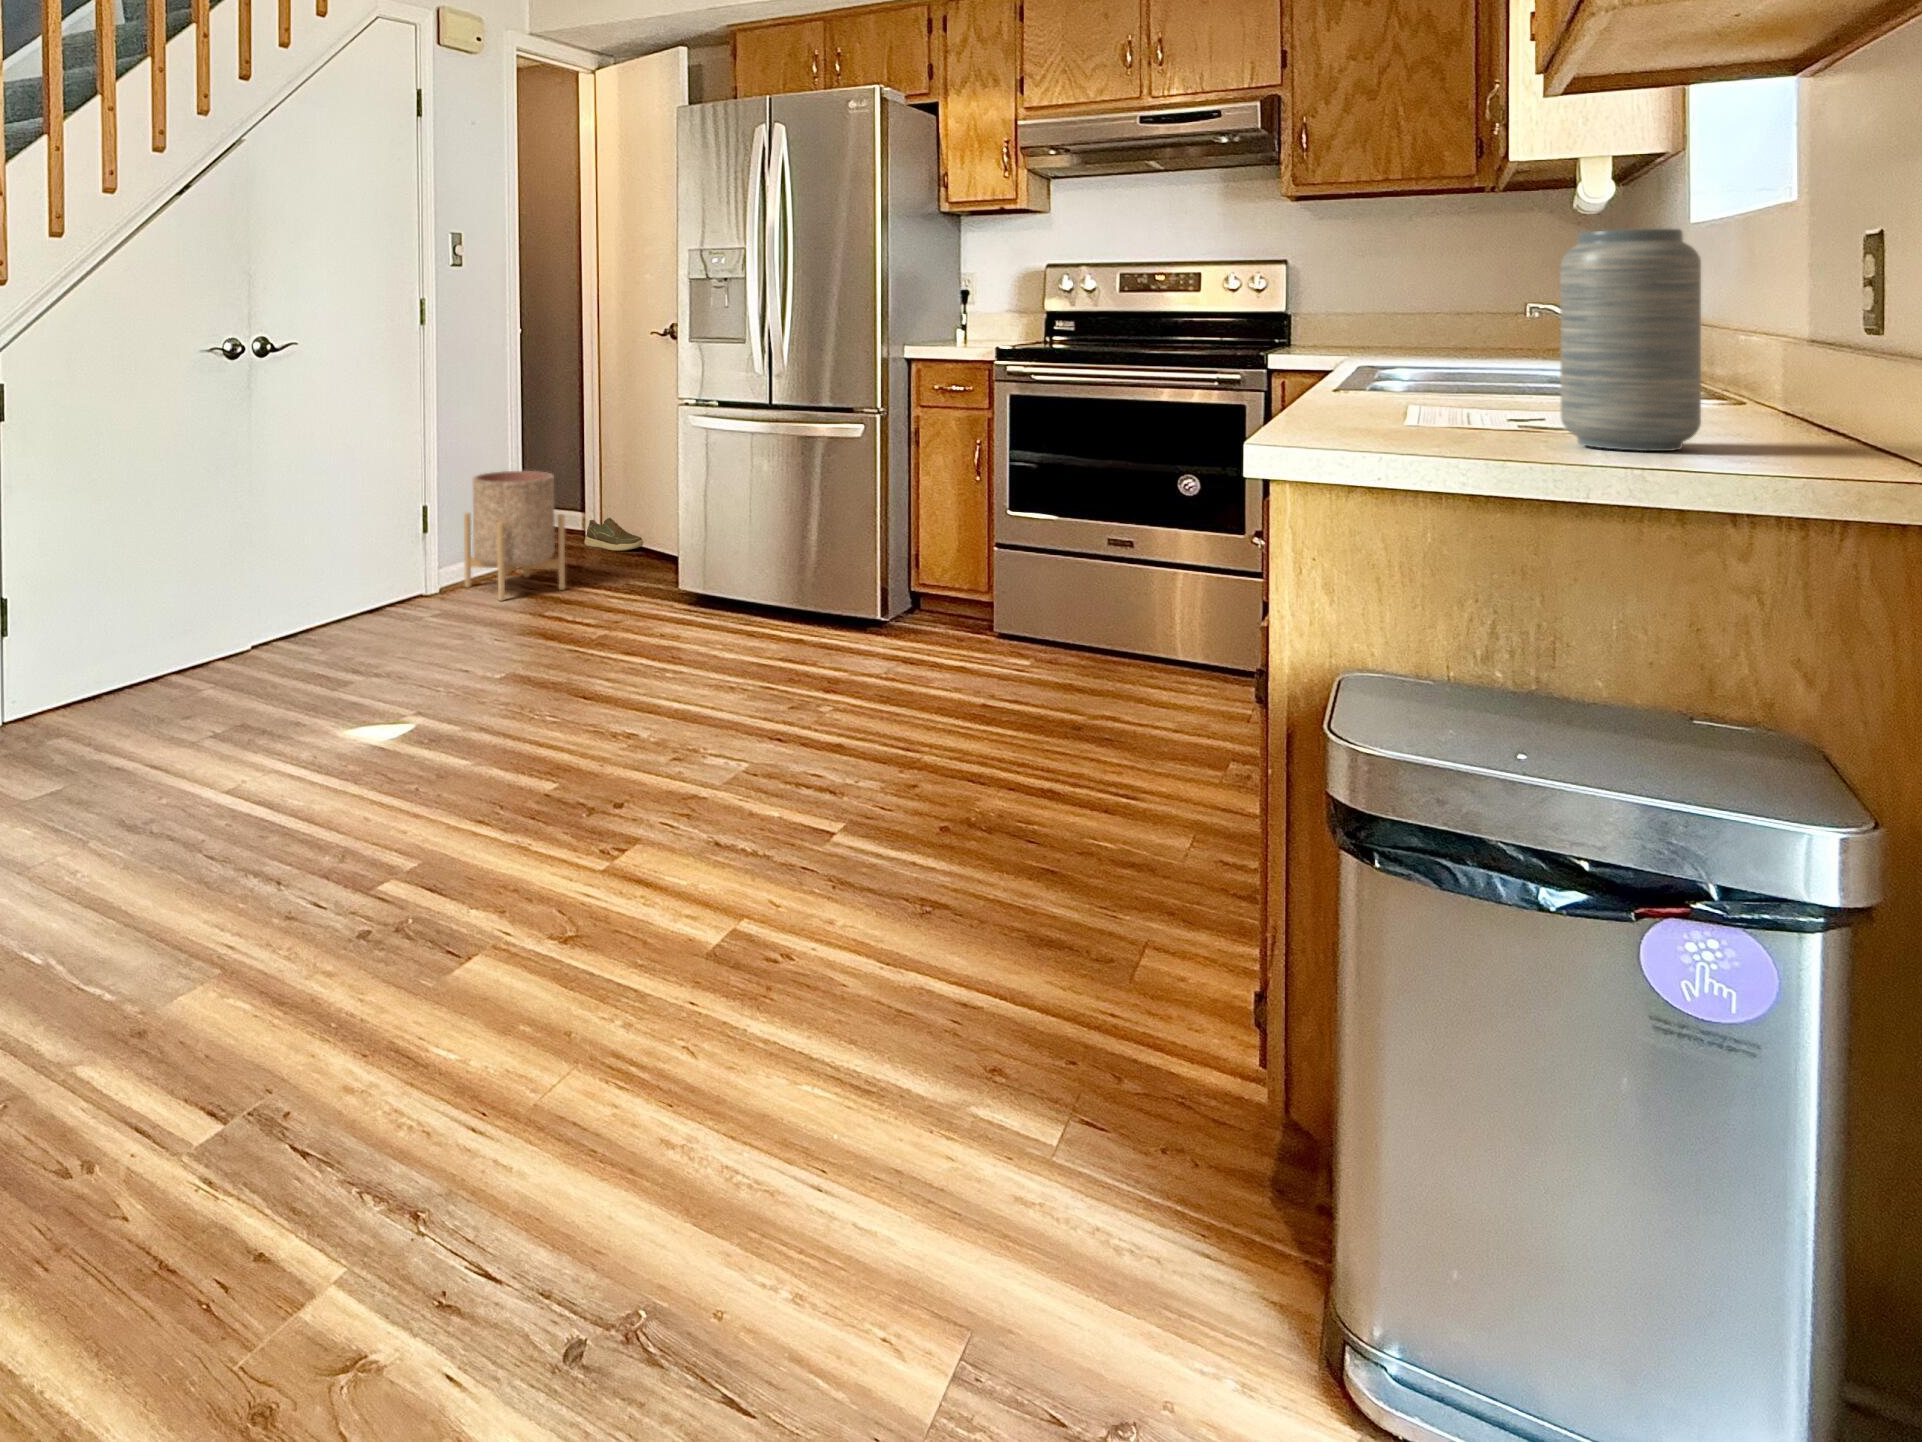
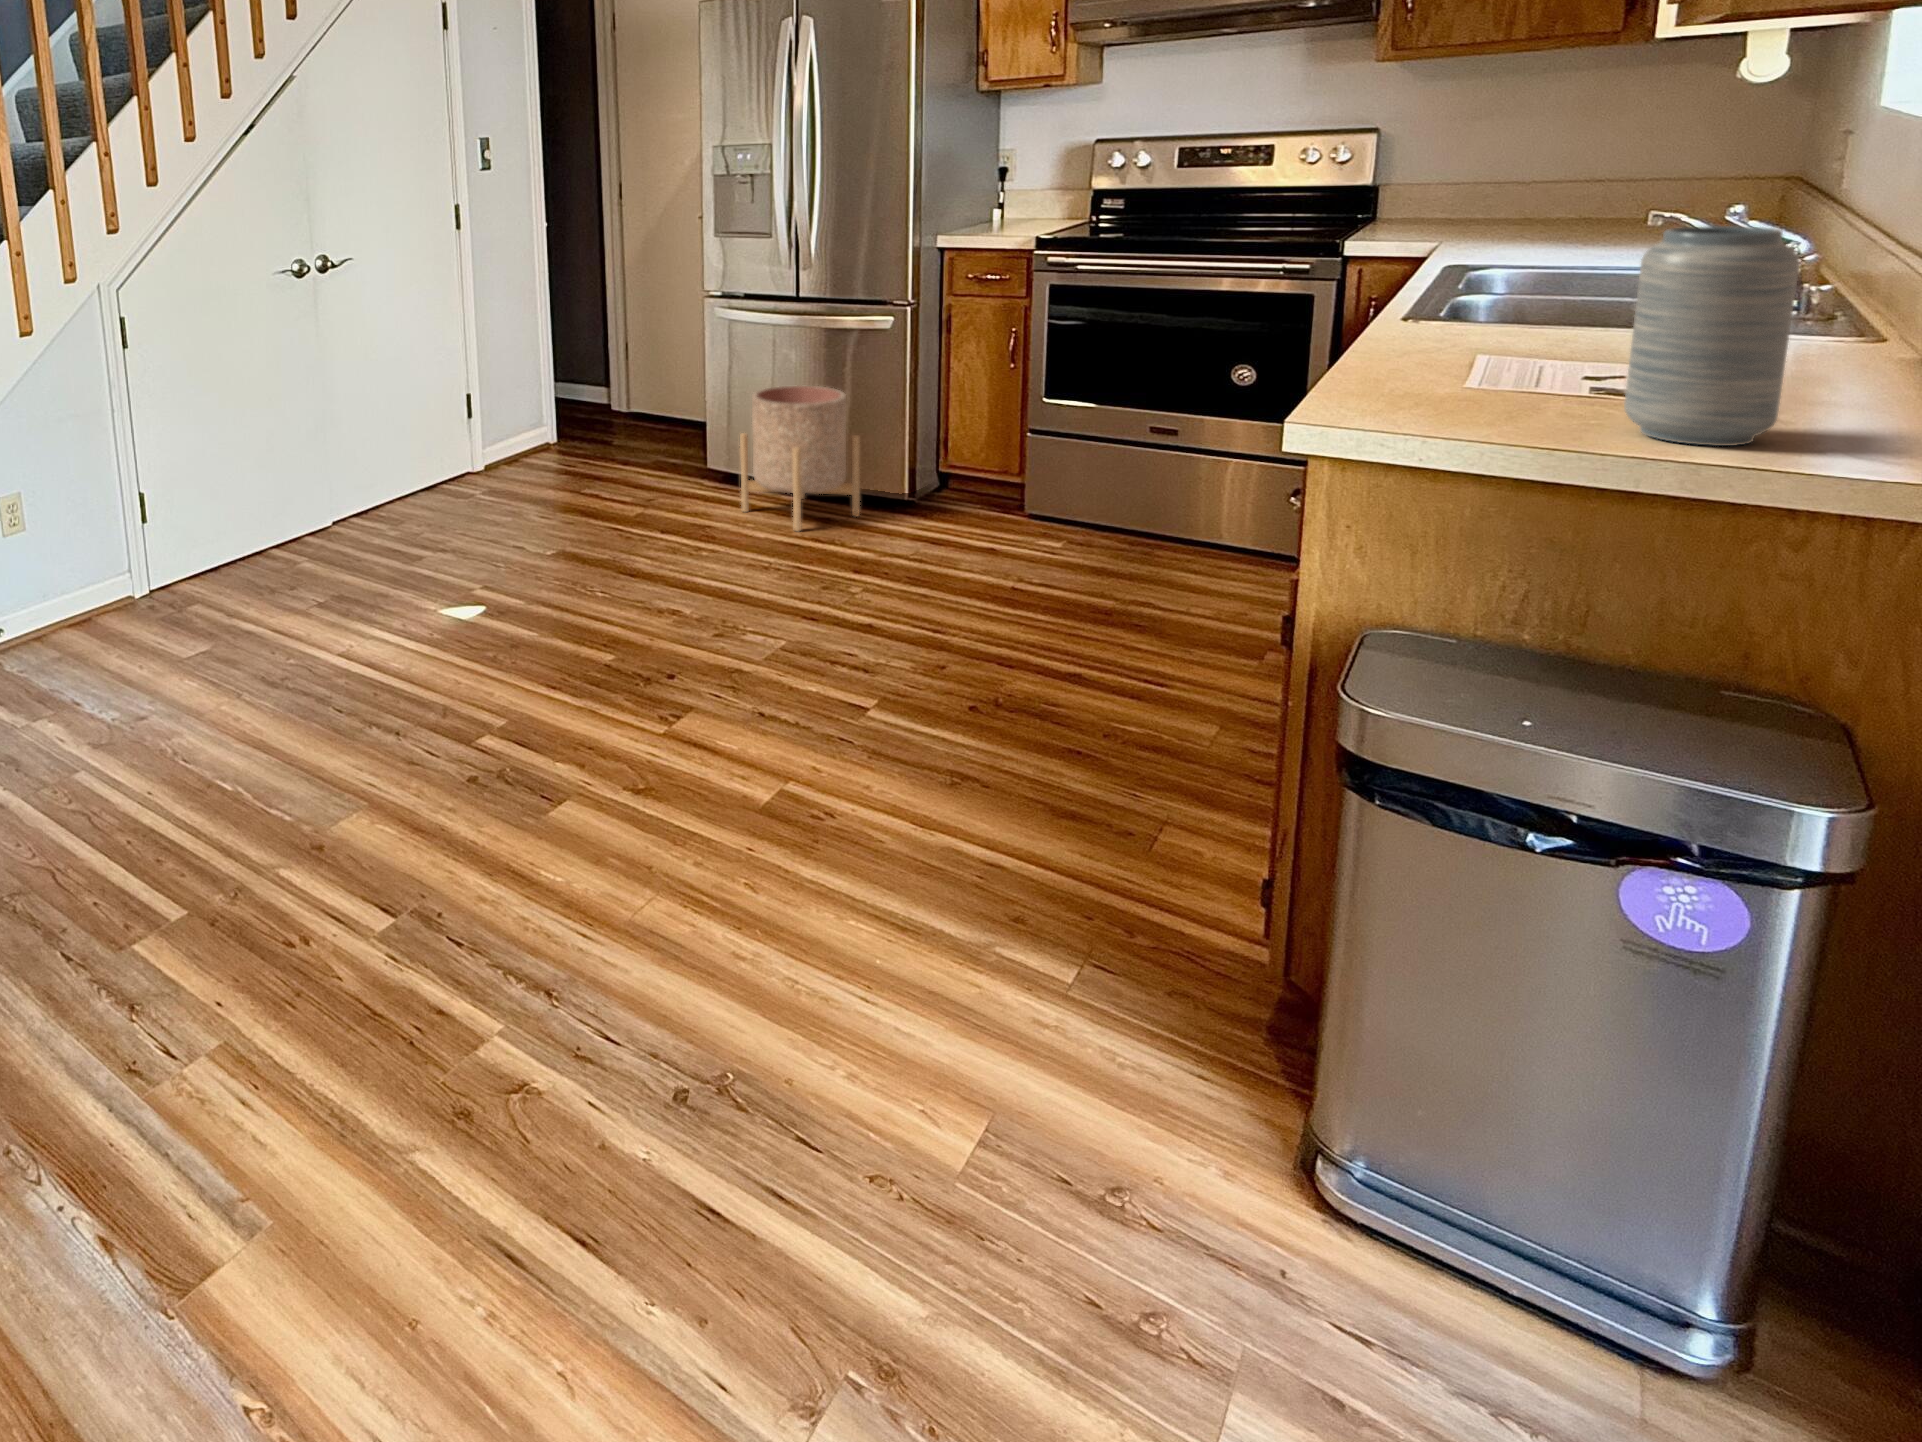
planter: present [464,471,565,601] -> present [740,385,860,531]
shoe: present [585,518,643,551] -> none [610,394,666,425]

